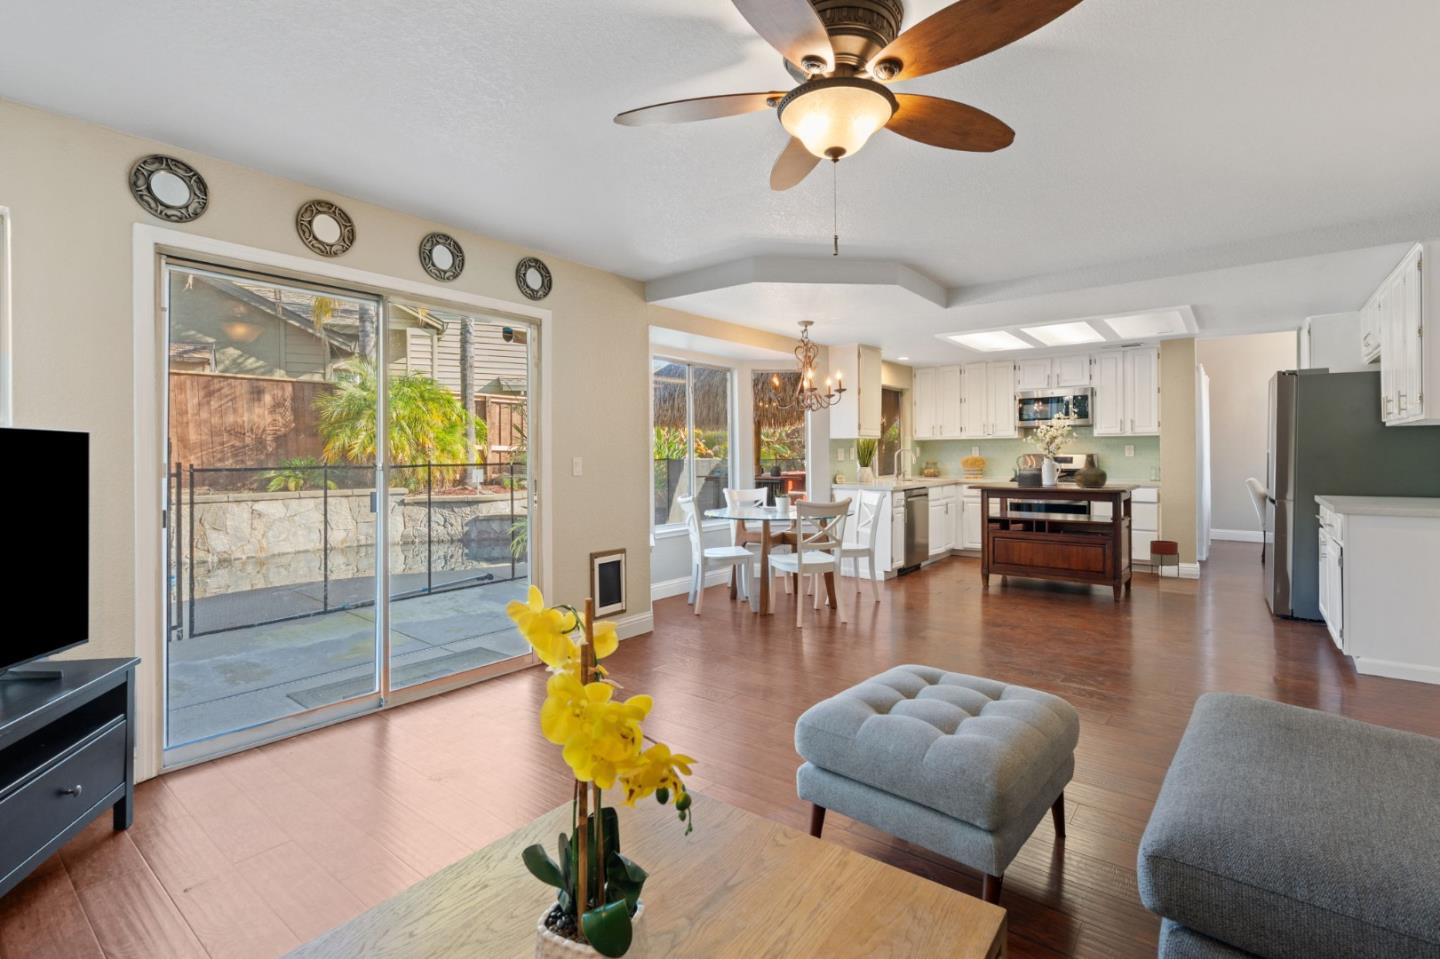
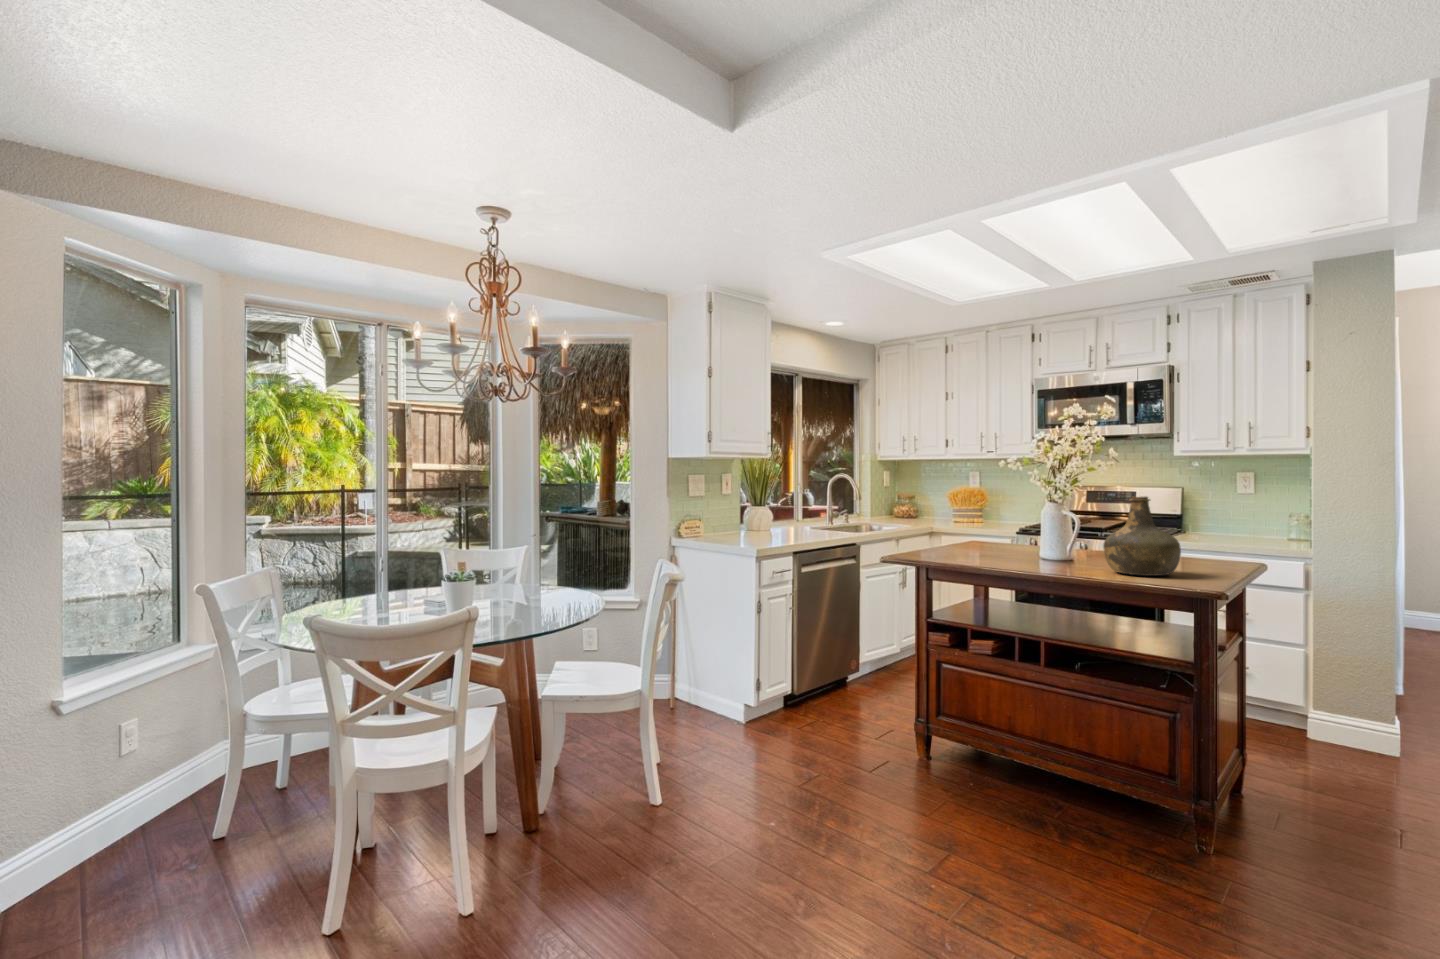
kettle: present [1013,457,1044,488] -> none [978,495,1040,565]
planter: present [1150,540,1179,579] -> none [1289,670,1356,757]

